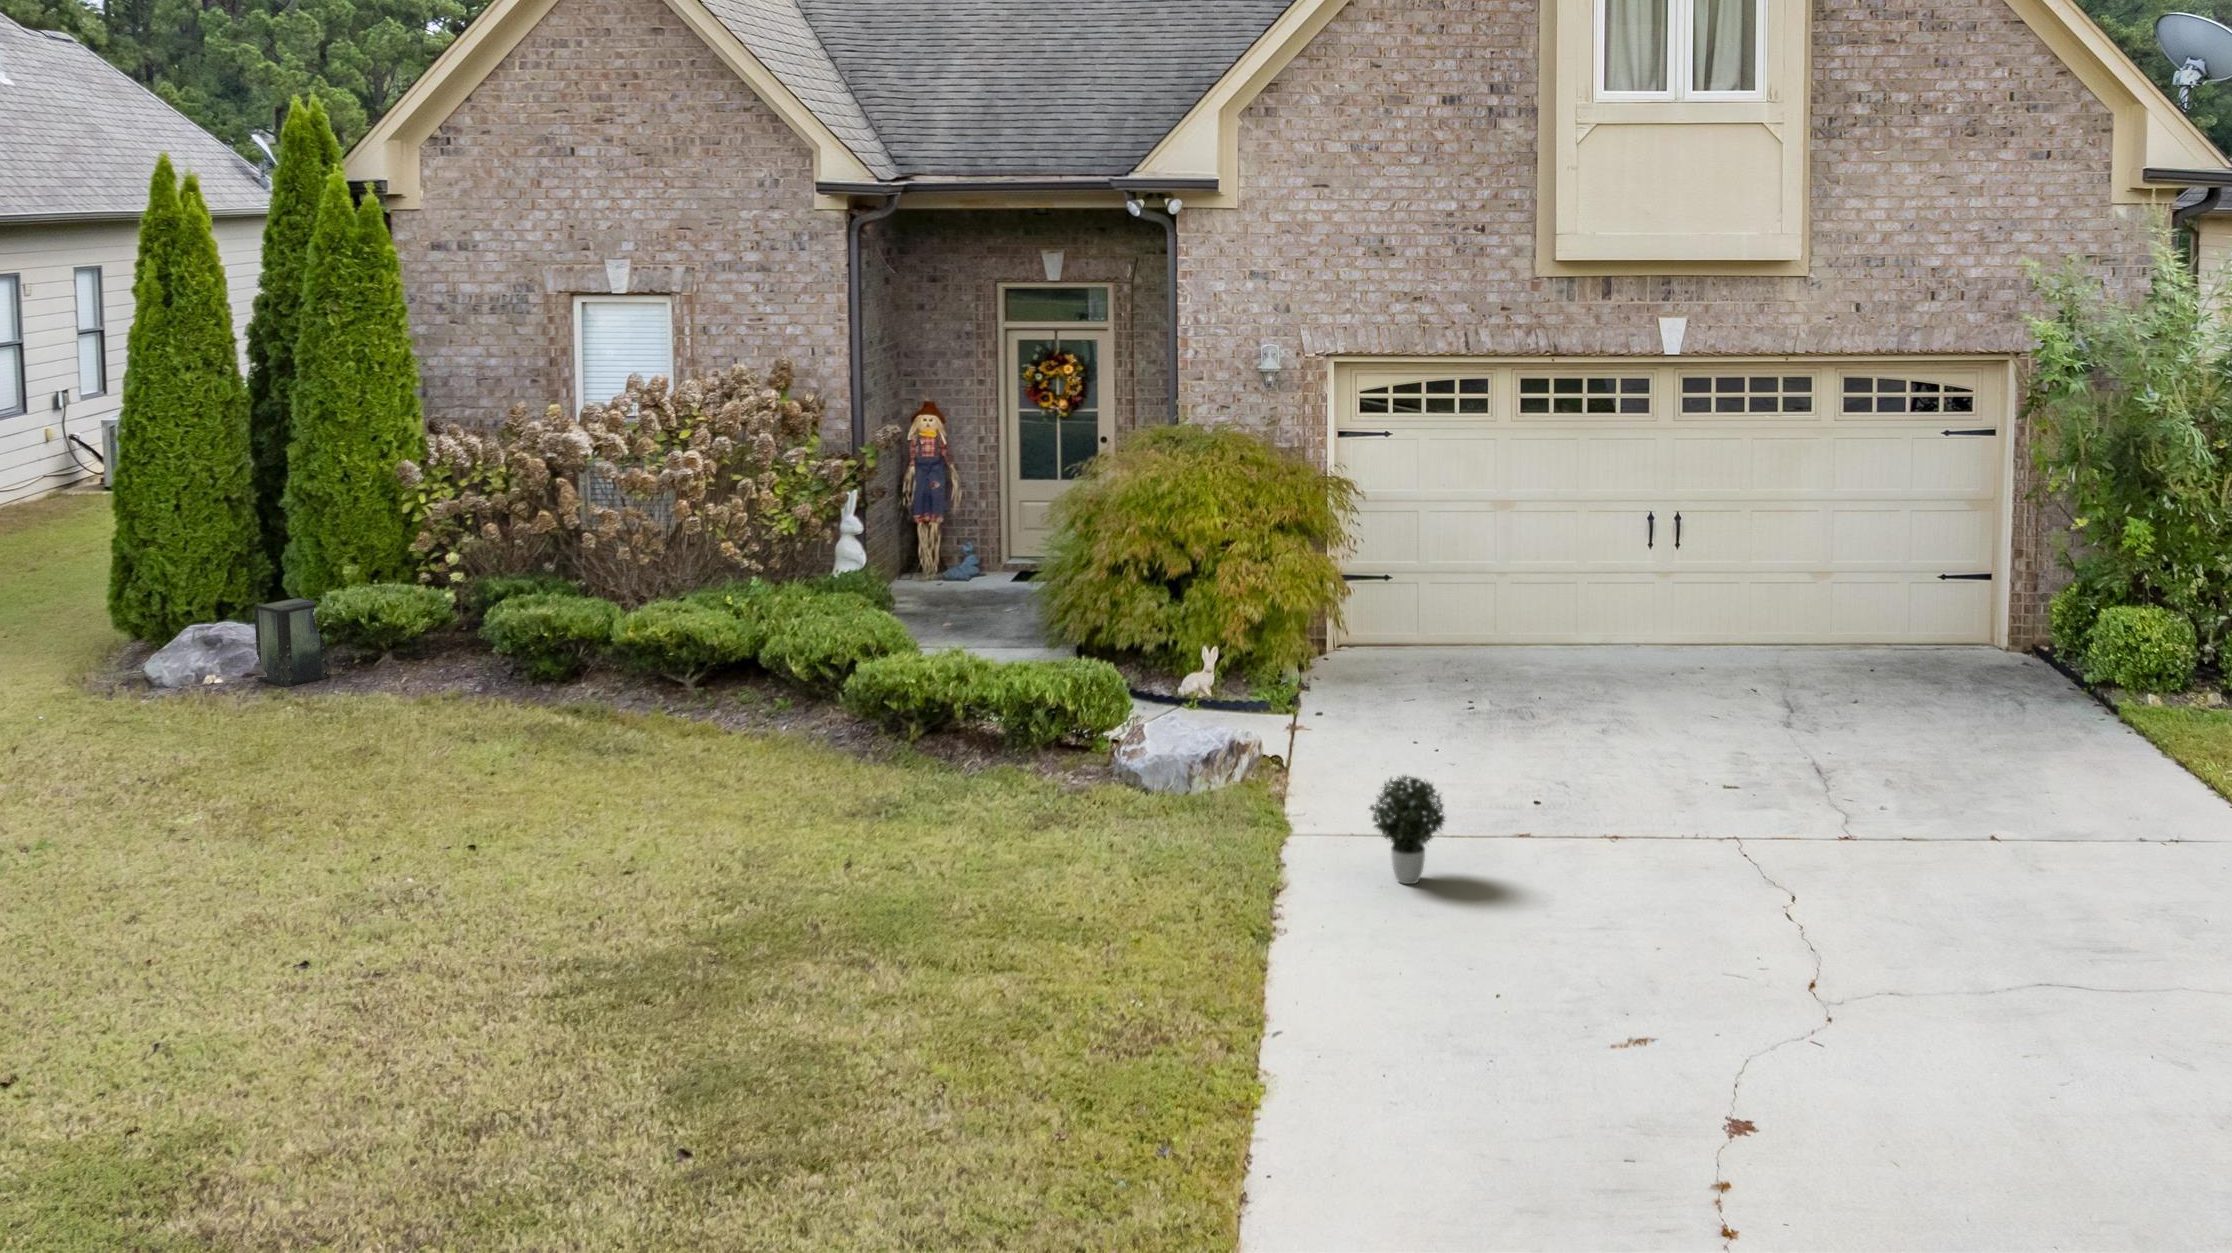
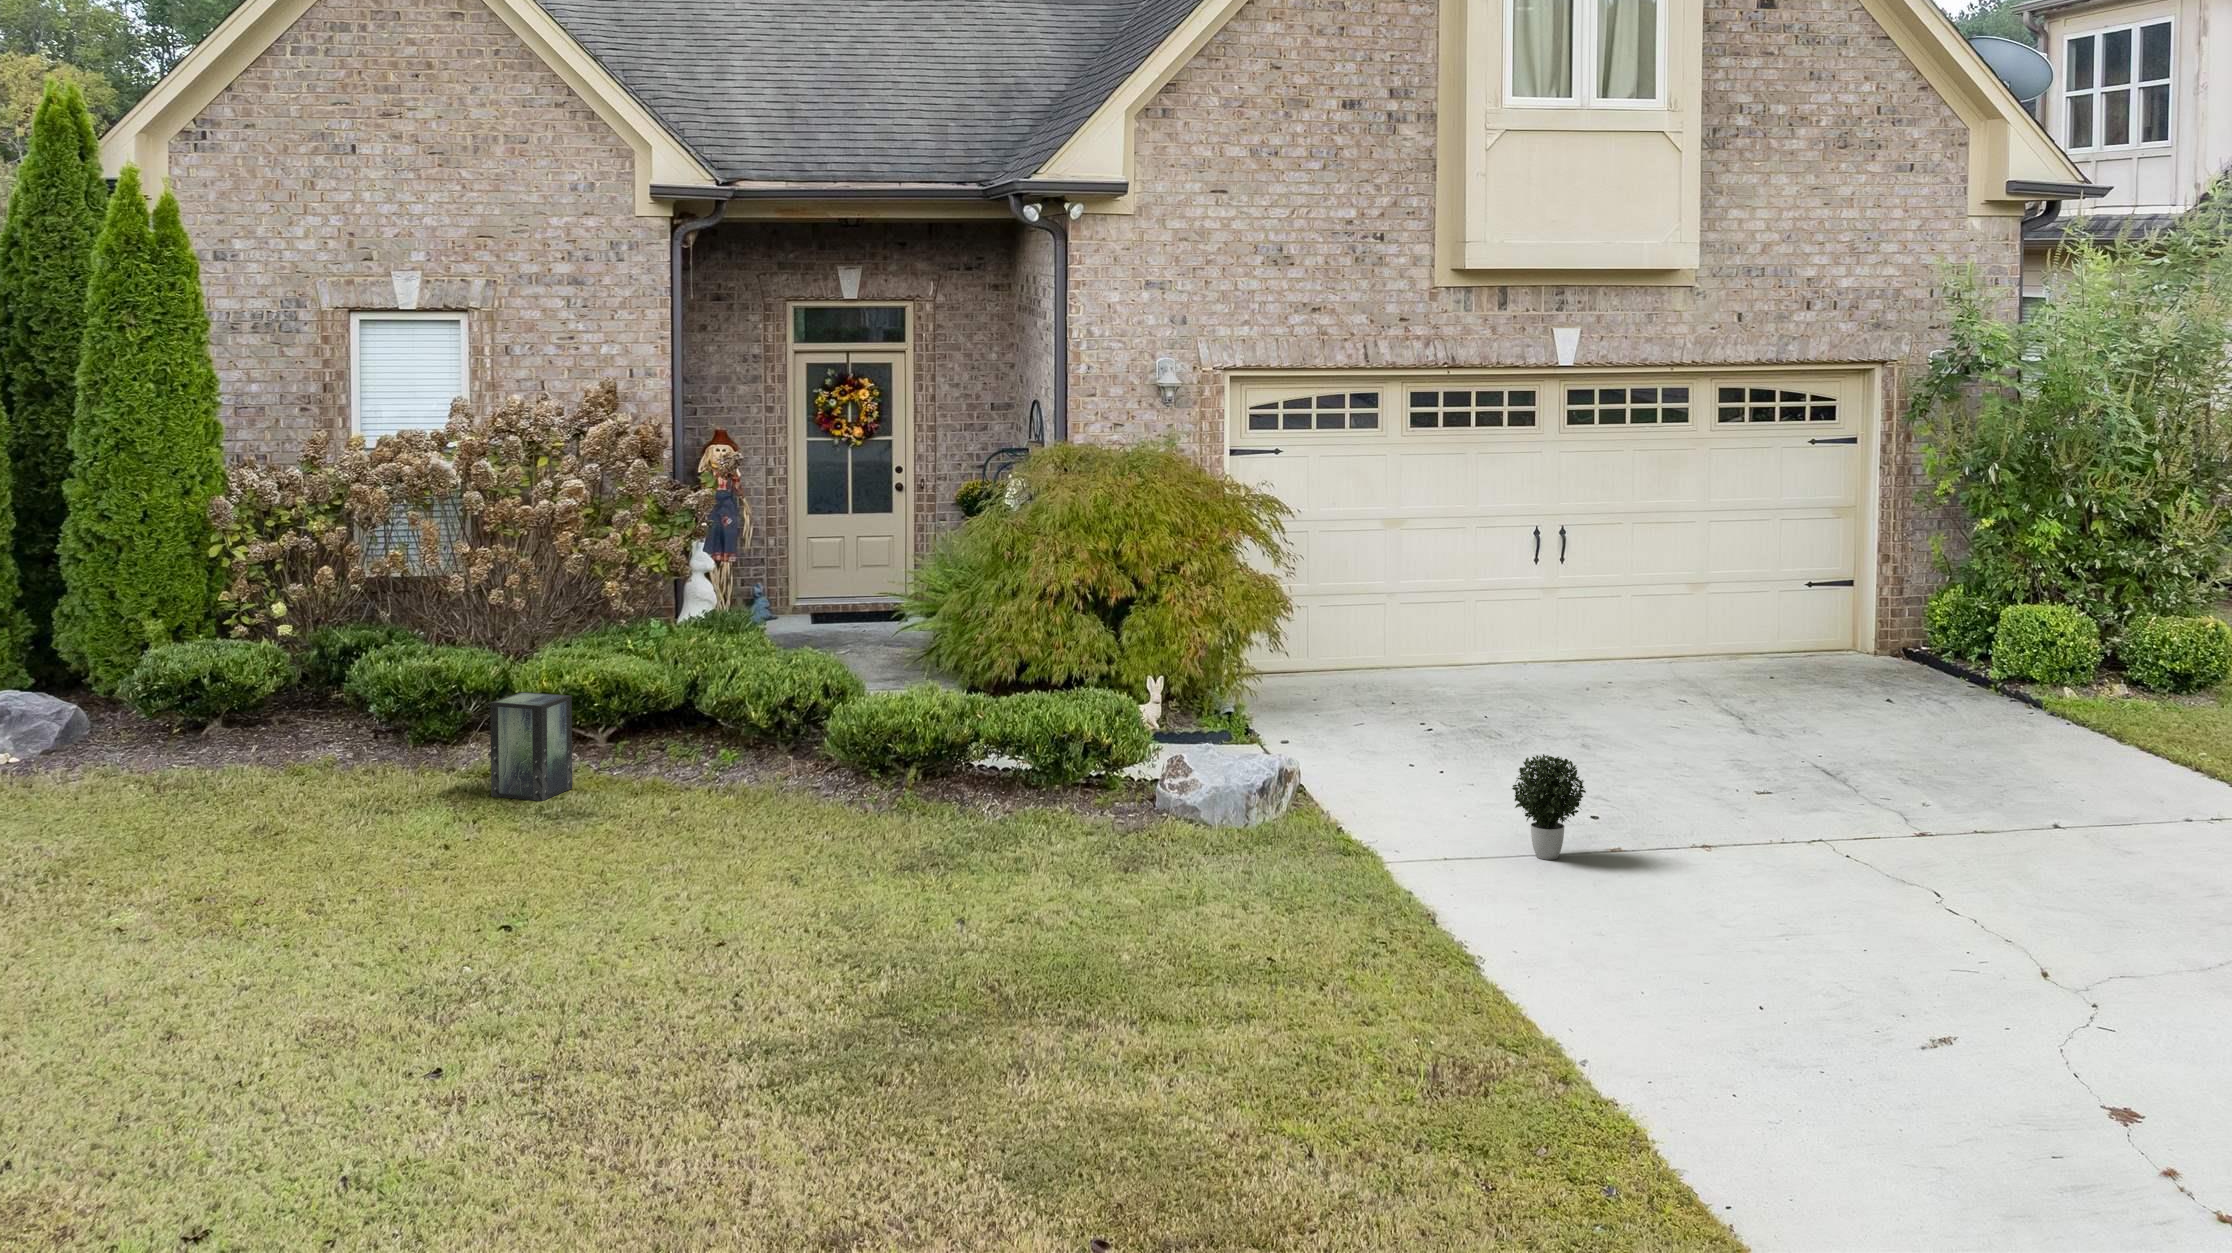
storage box: present [254,598,330,687] -> present [490,692,572,801]

